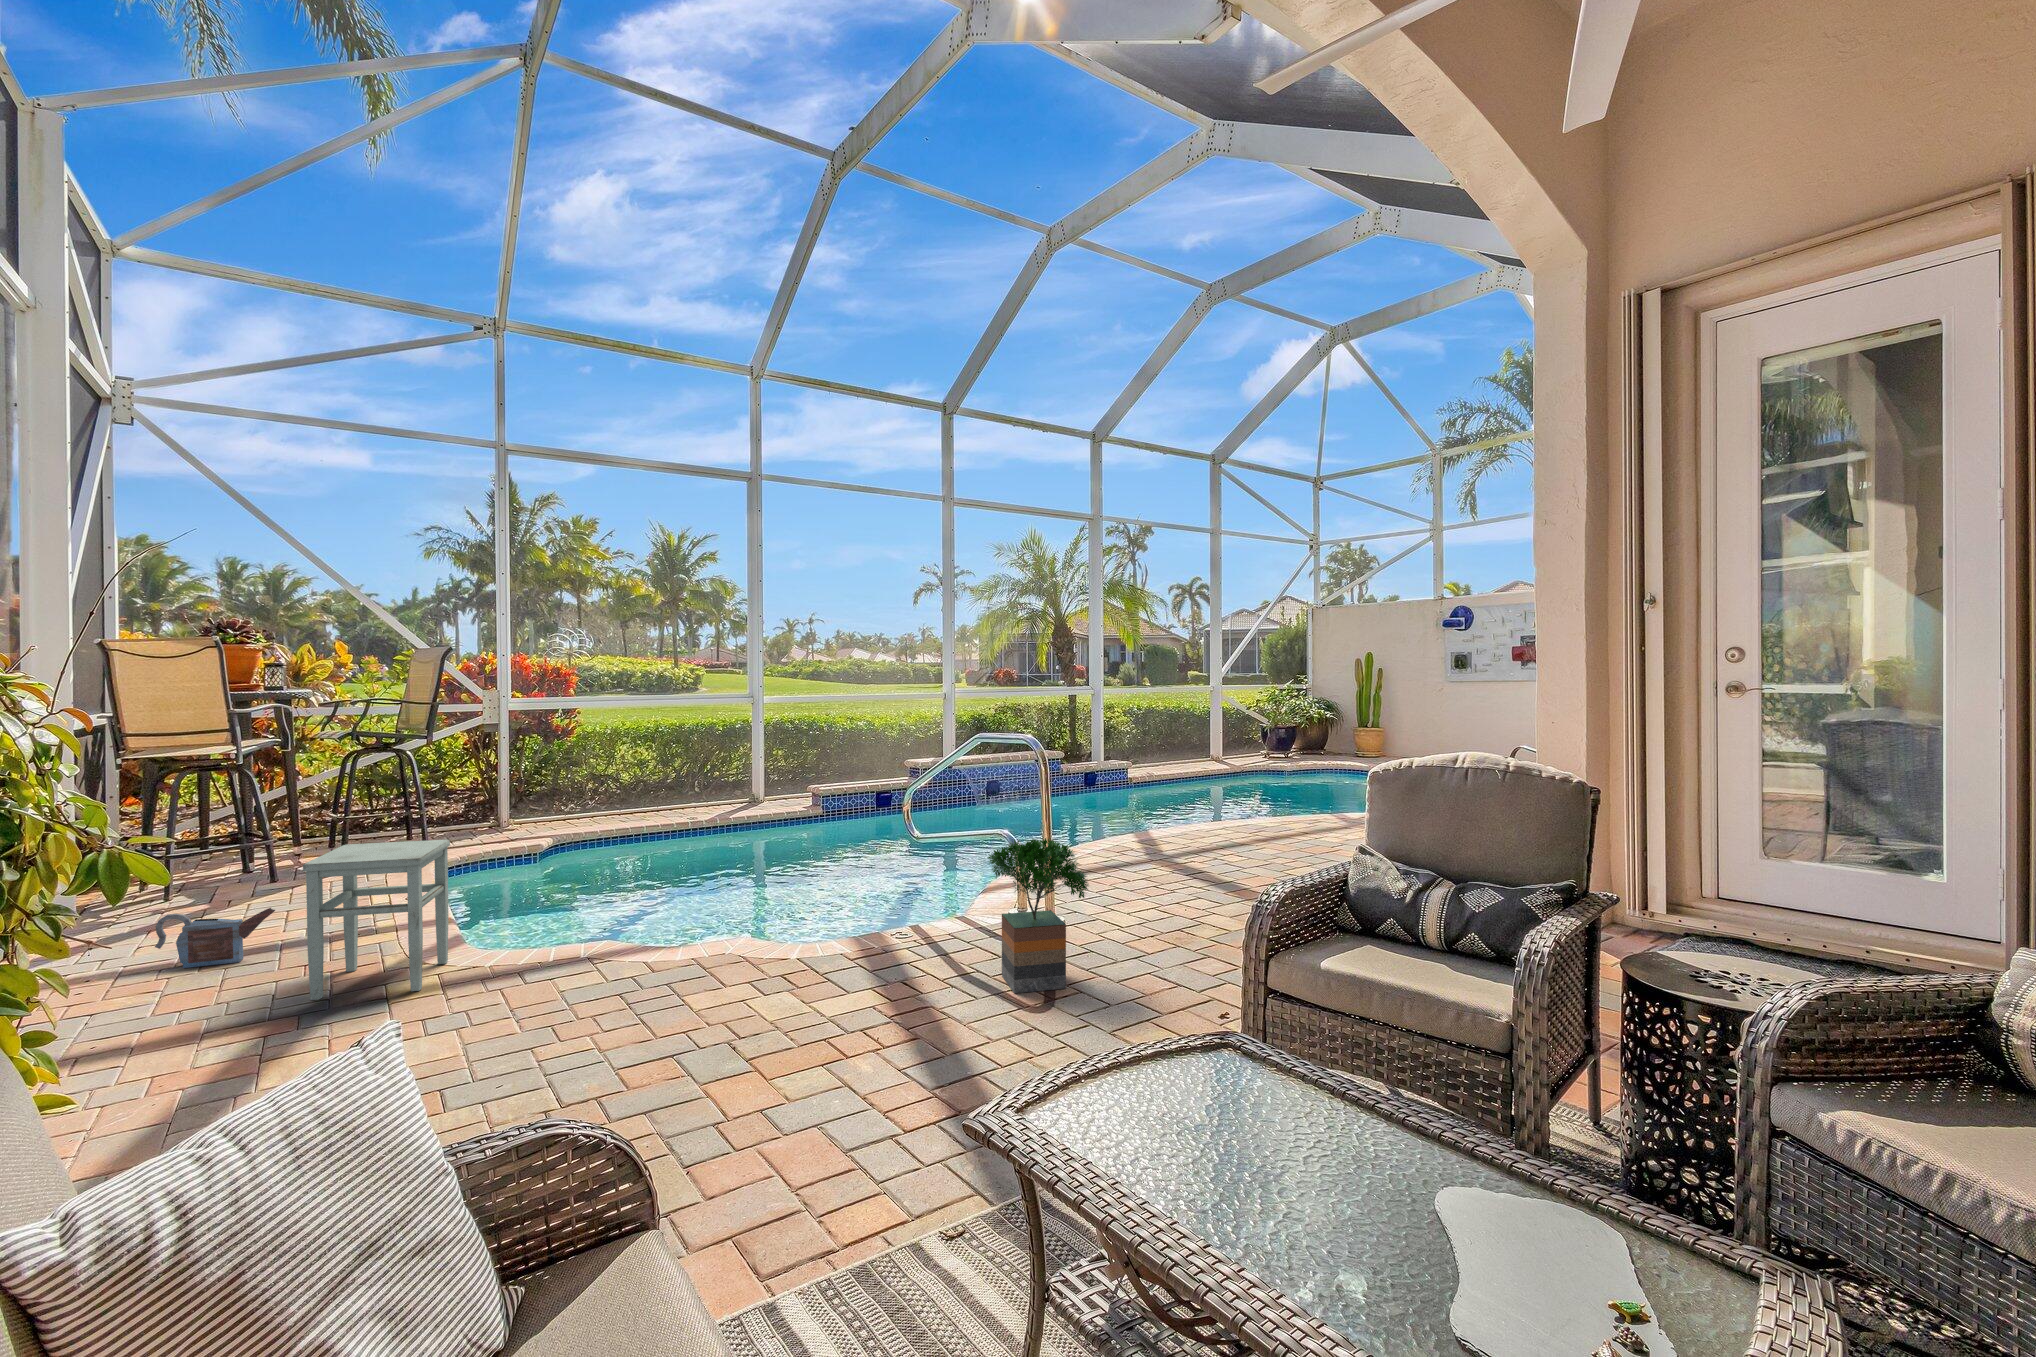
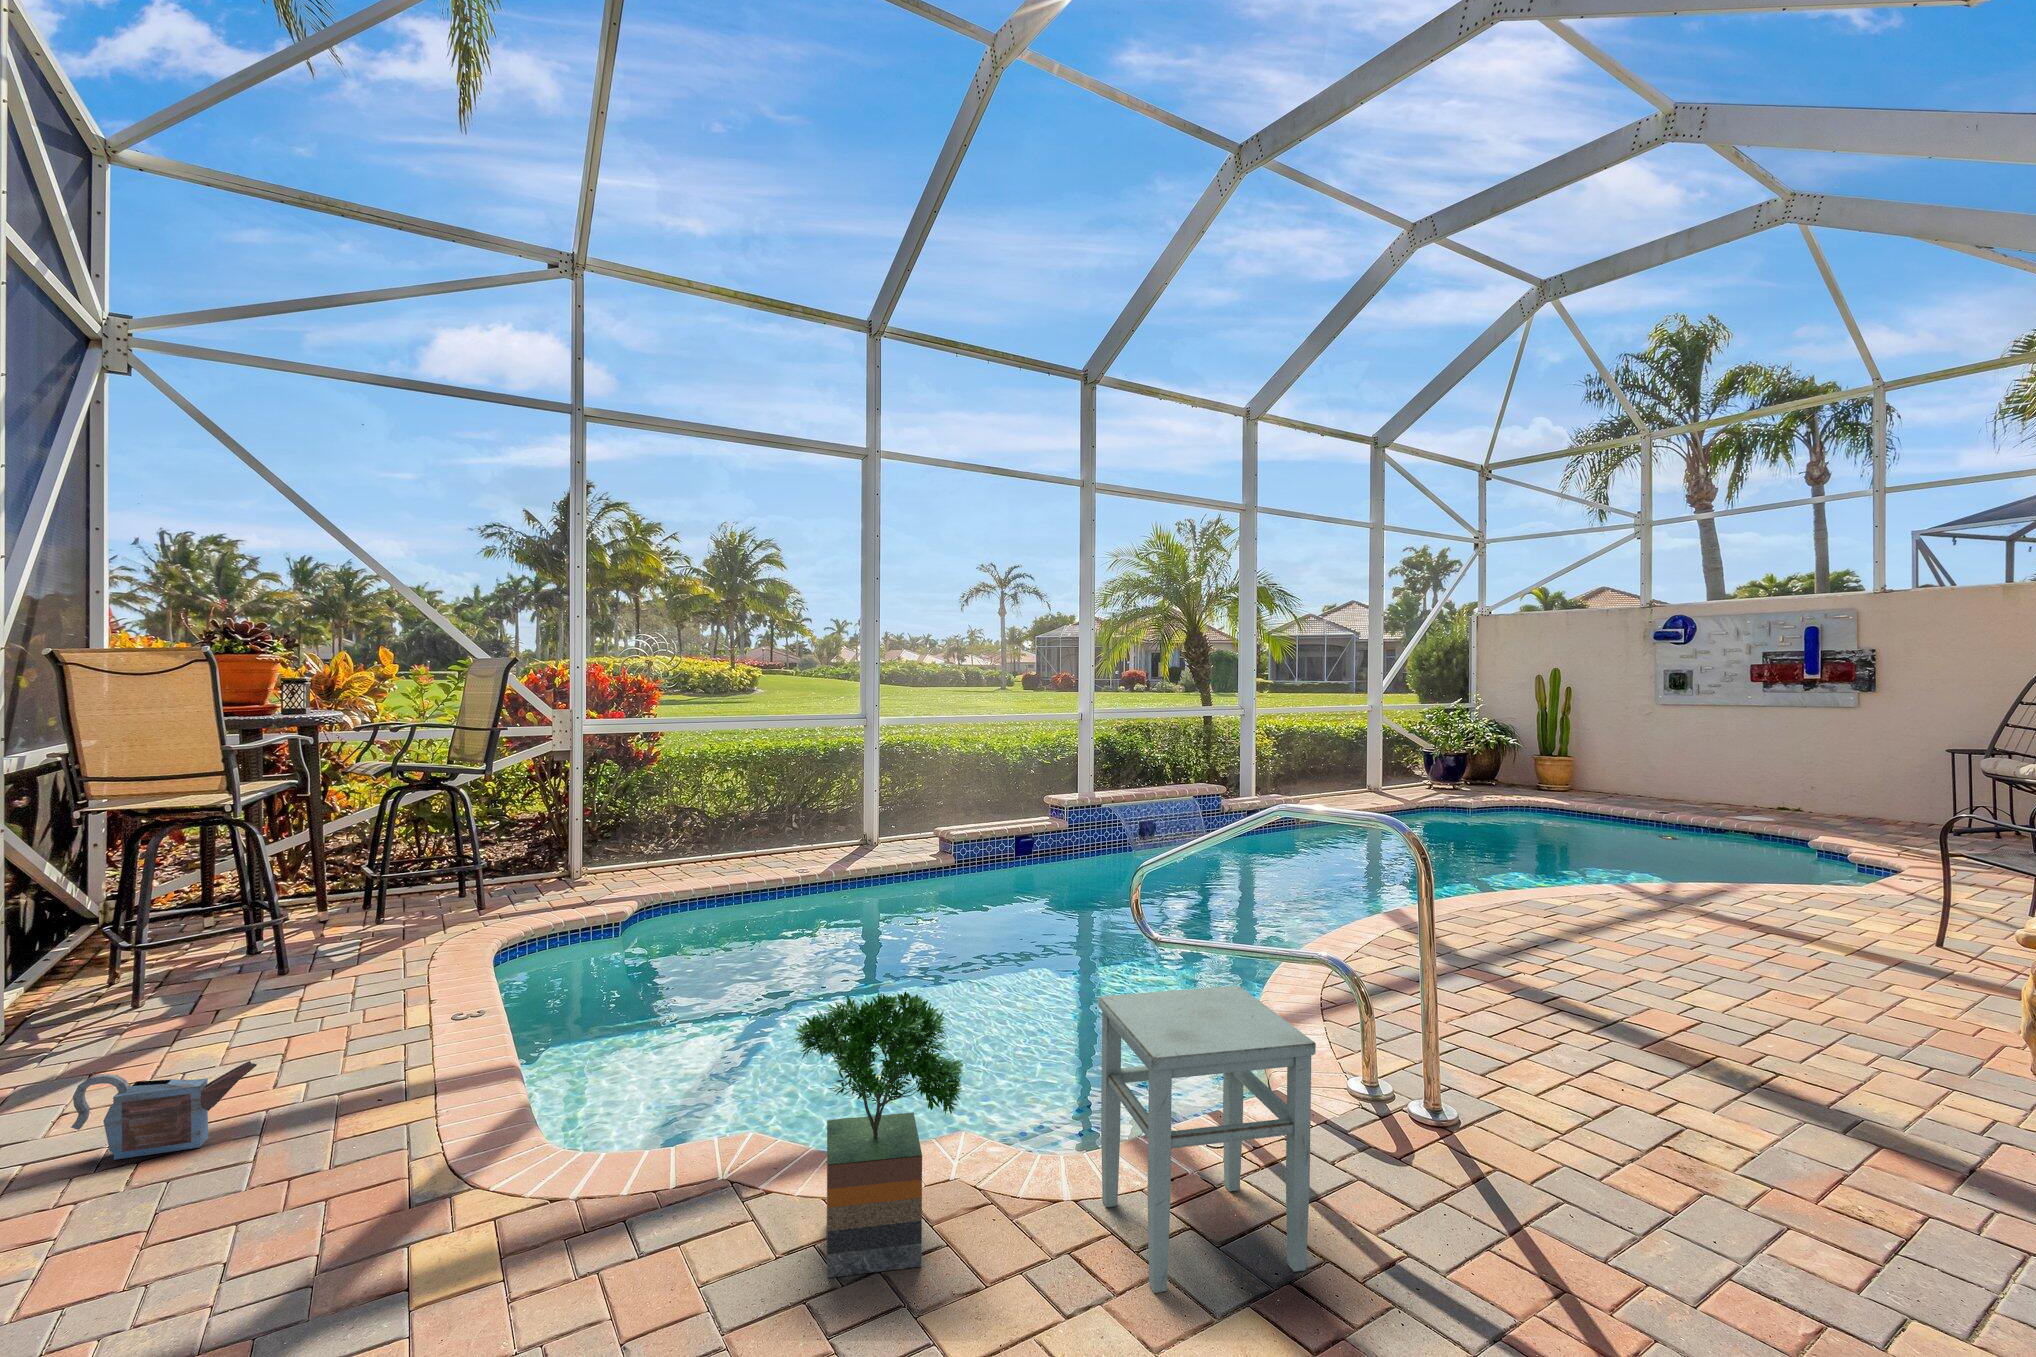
potted tree: present [988,838,1089,993] -> present [795,991,964,1278]
stool: present [303,840,450,1000] -> present [1099,986,1316,1293]

